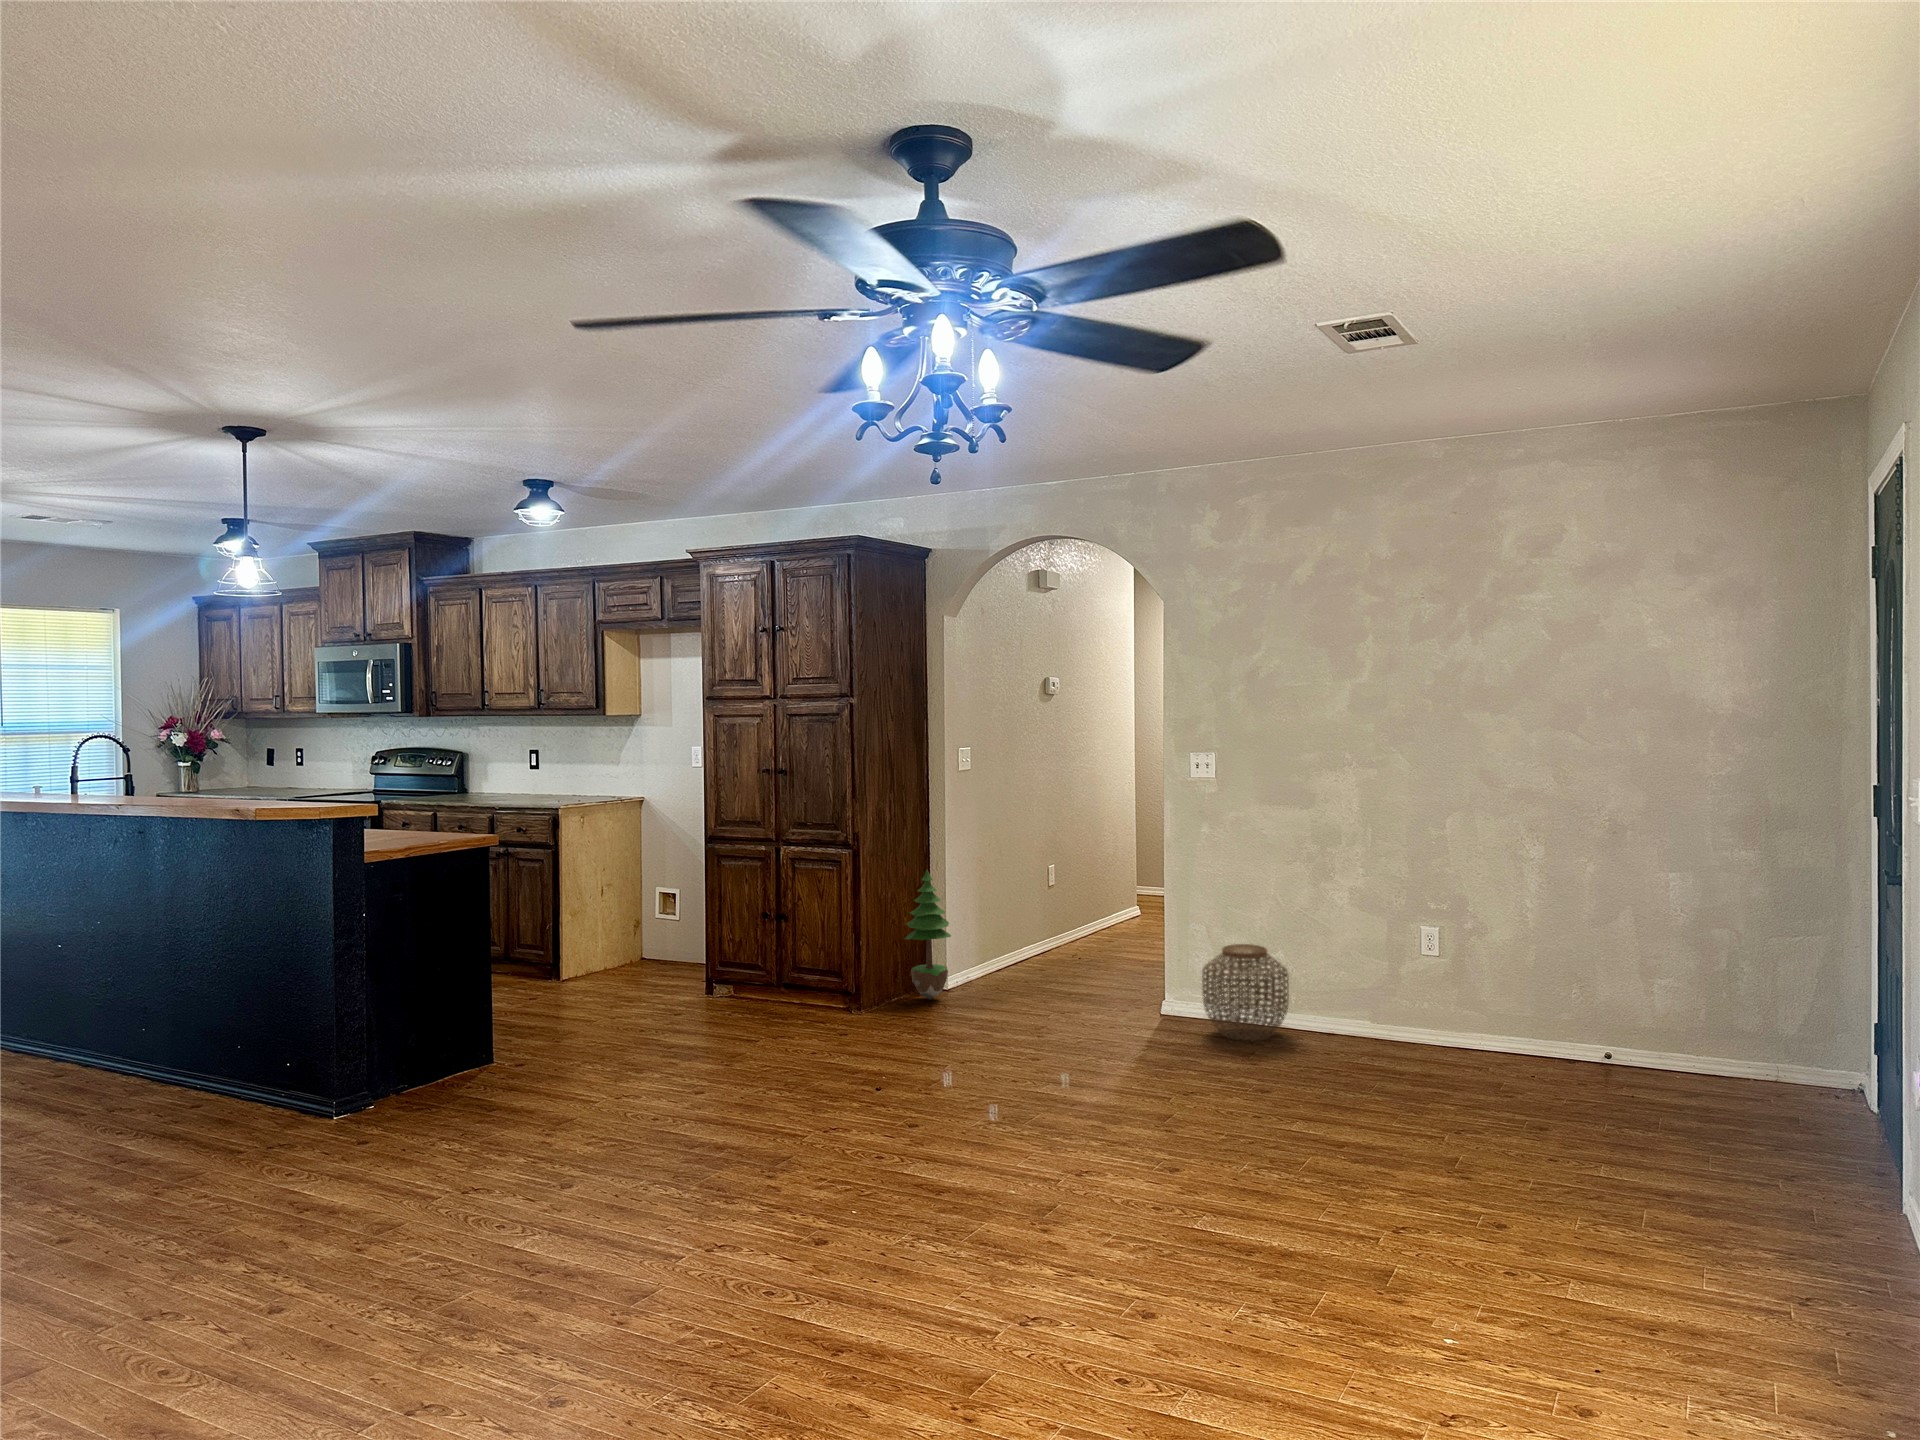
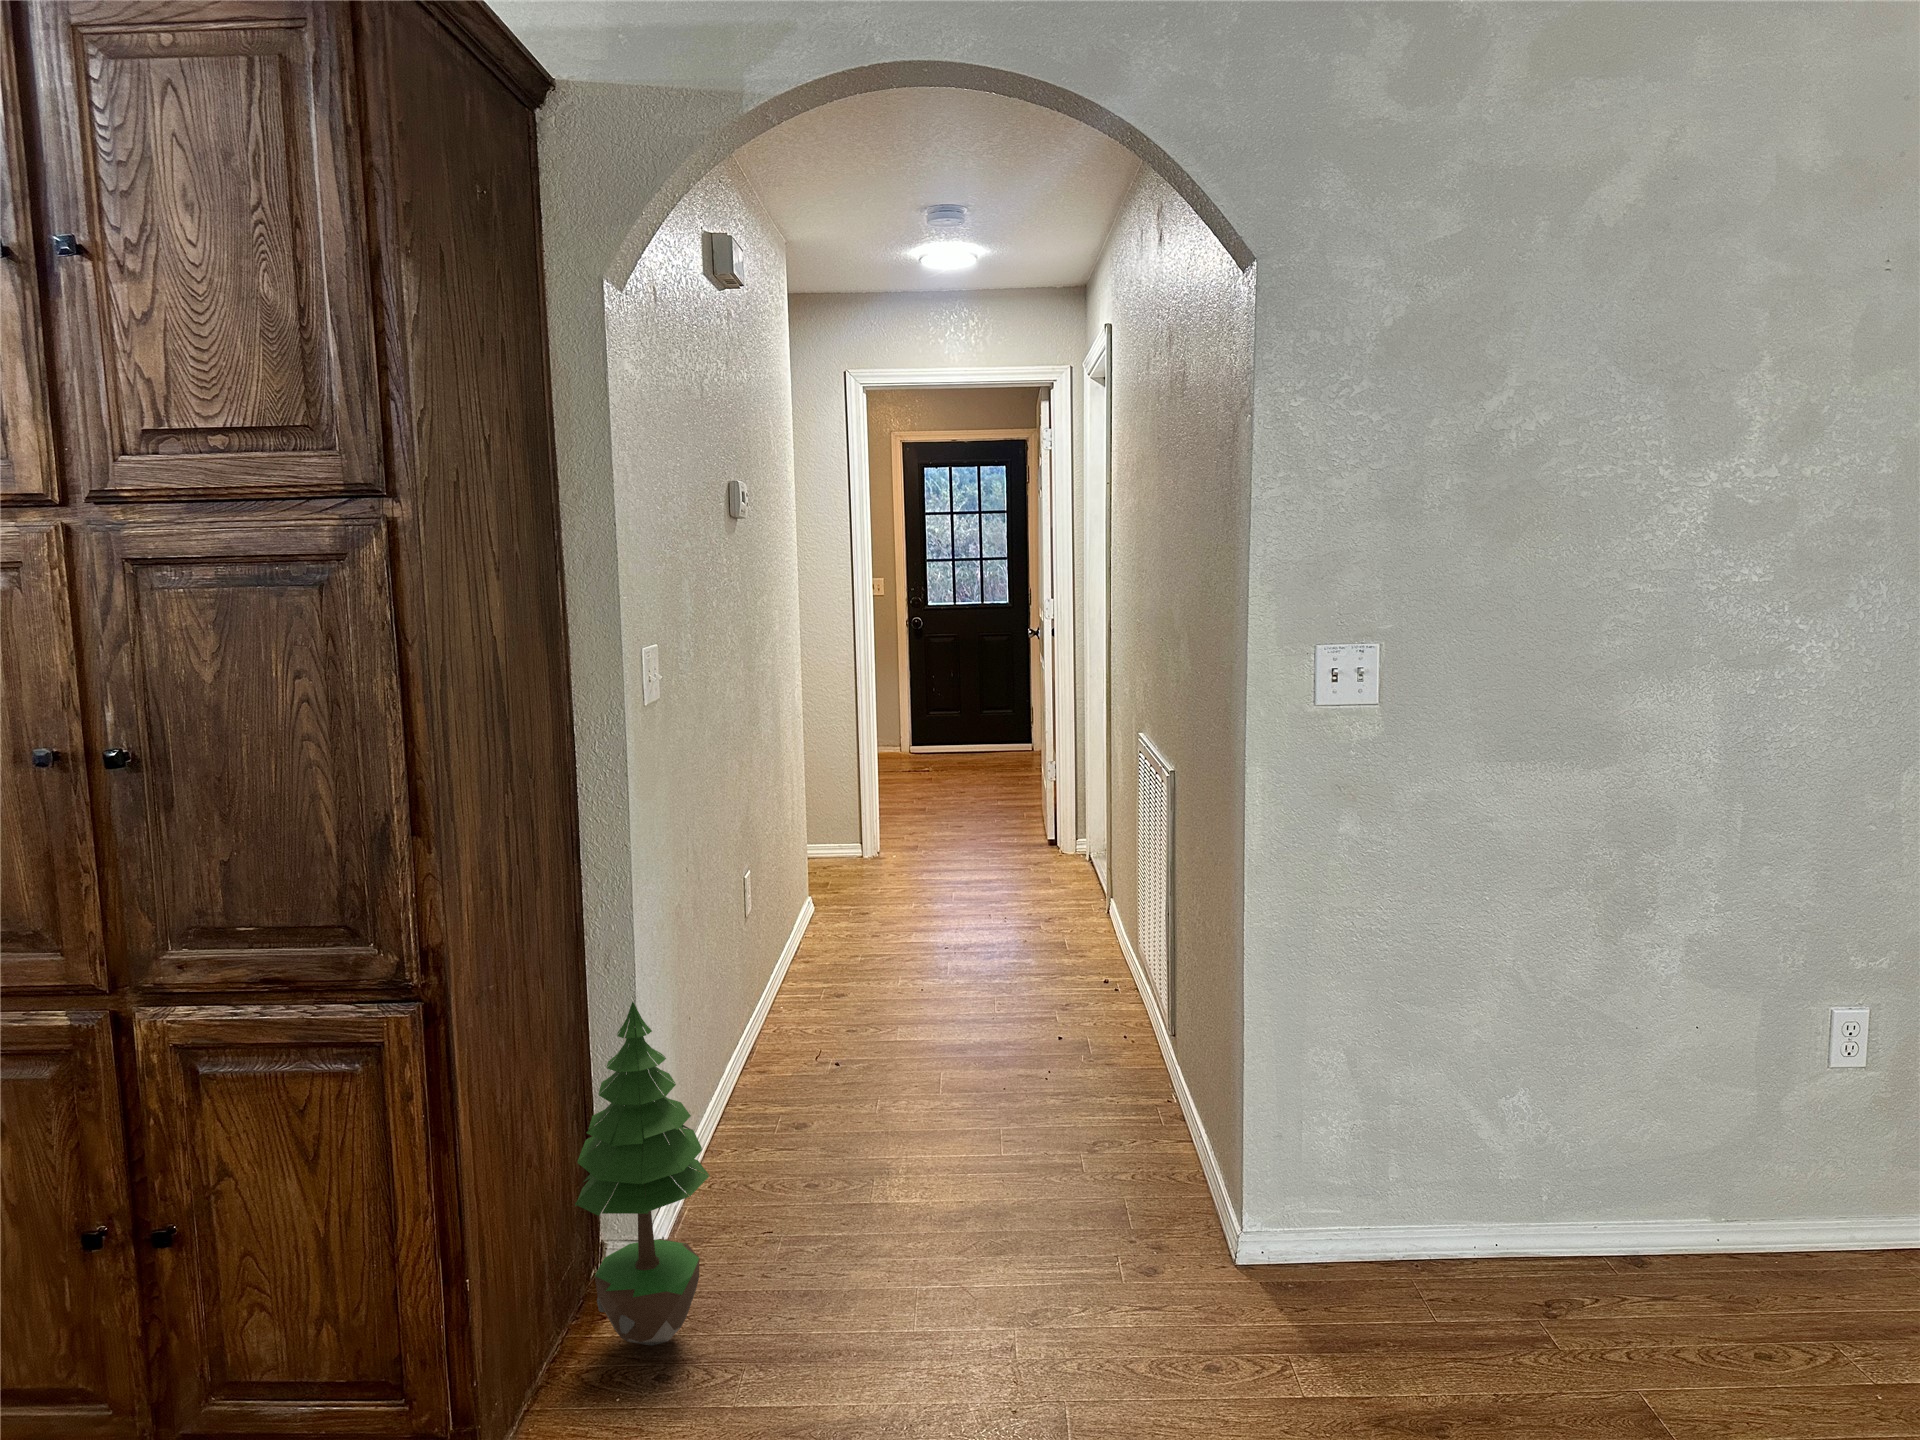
woven basket: present [1202,944,1289,1041] -> none [1433,1109,1663,1365]

